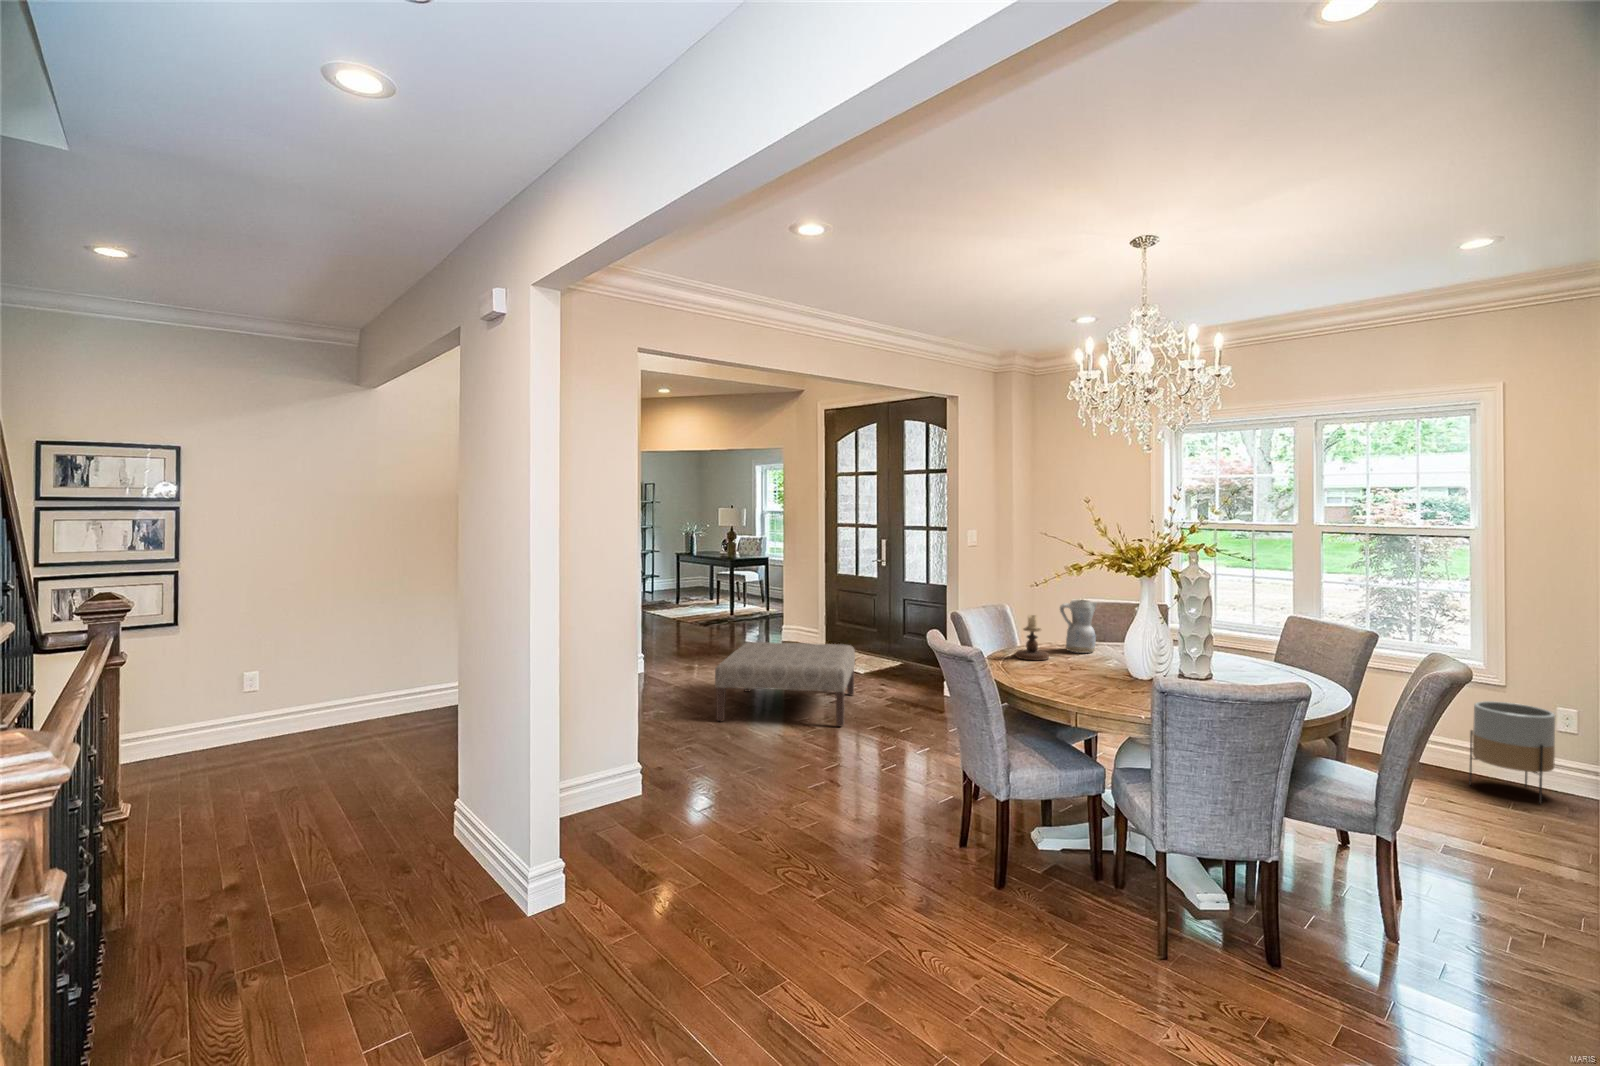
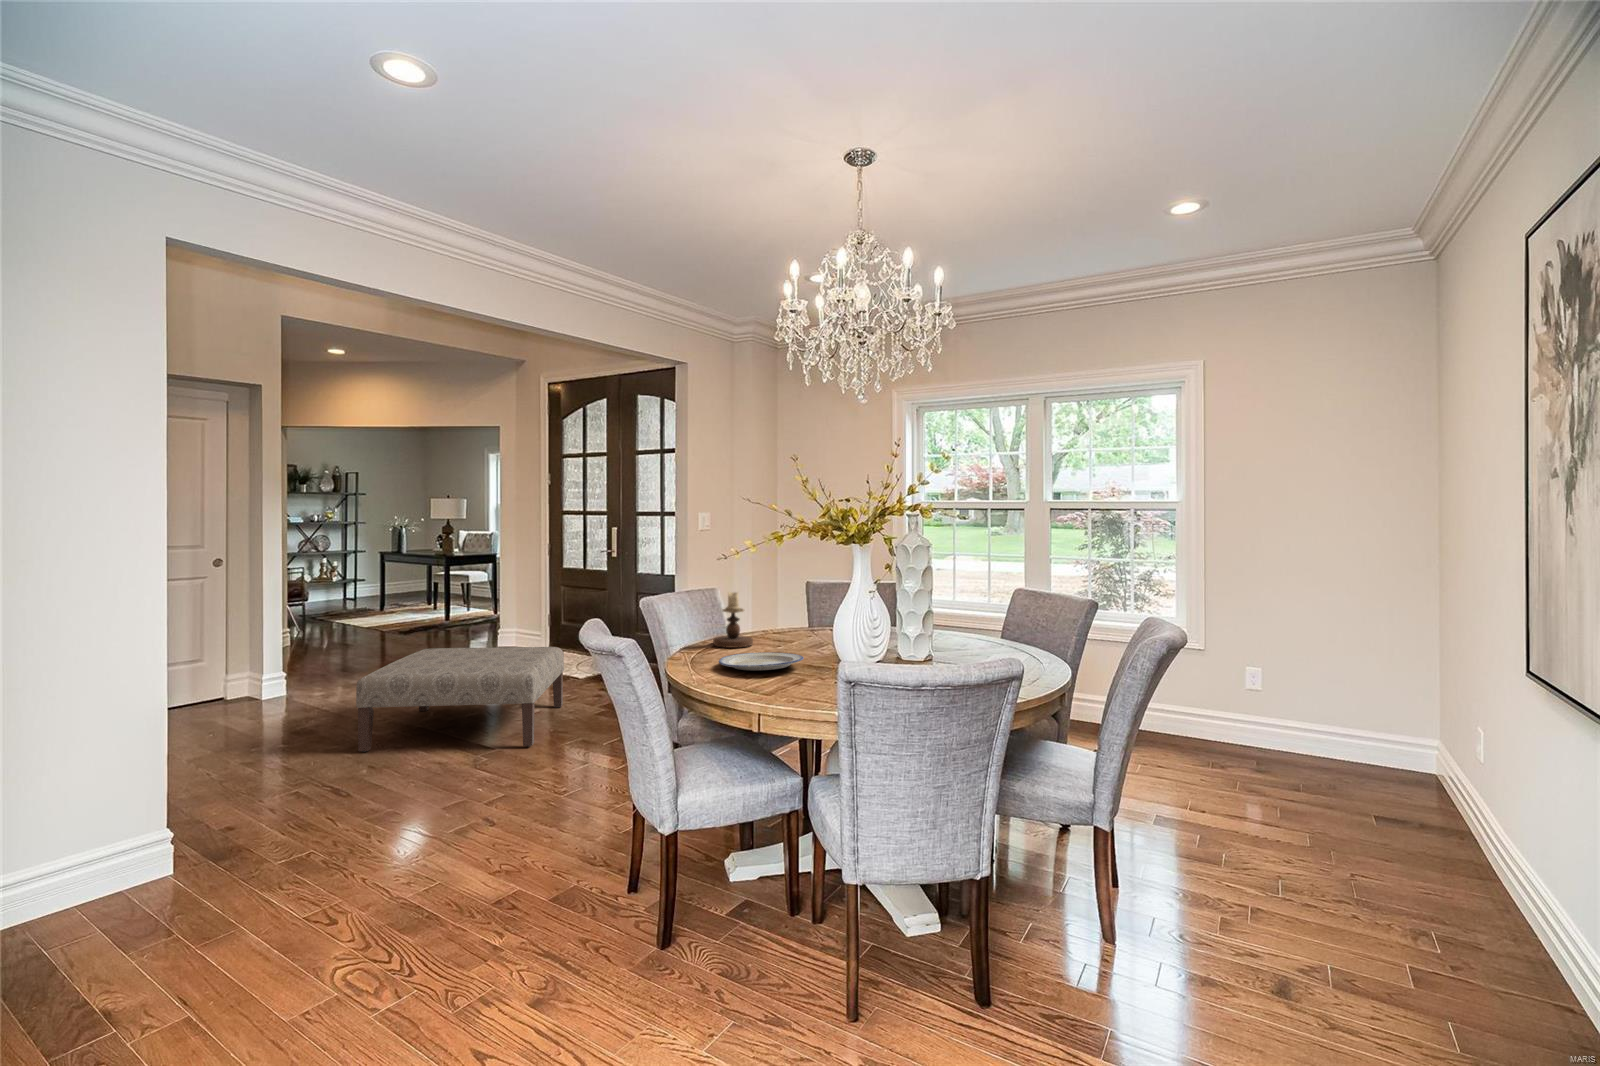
ceramic pitcher: present [1060,600,1097,653] -> none [770,575,812,637]
plate: none [1031,666,1103,682] -> present [719,652,804,671]
planter: present [1469,701,1555,804] -> none [1171,673,1240,771]

